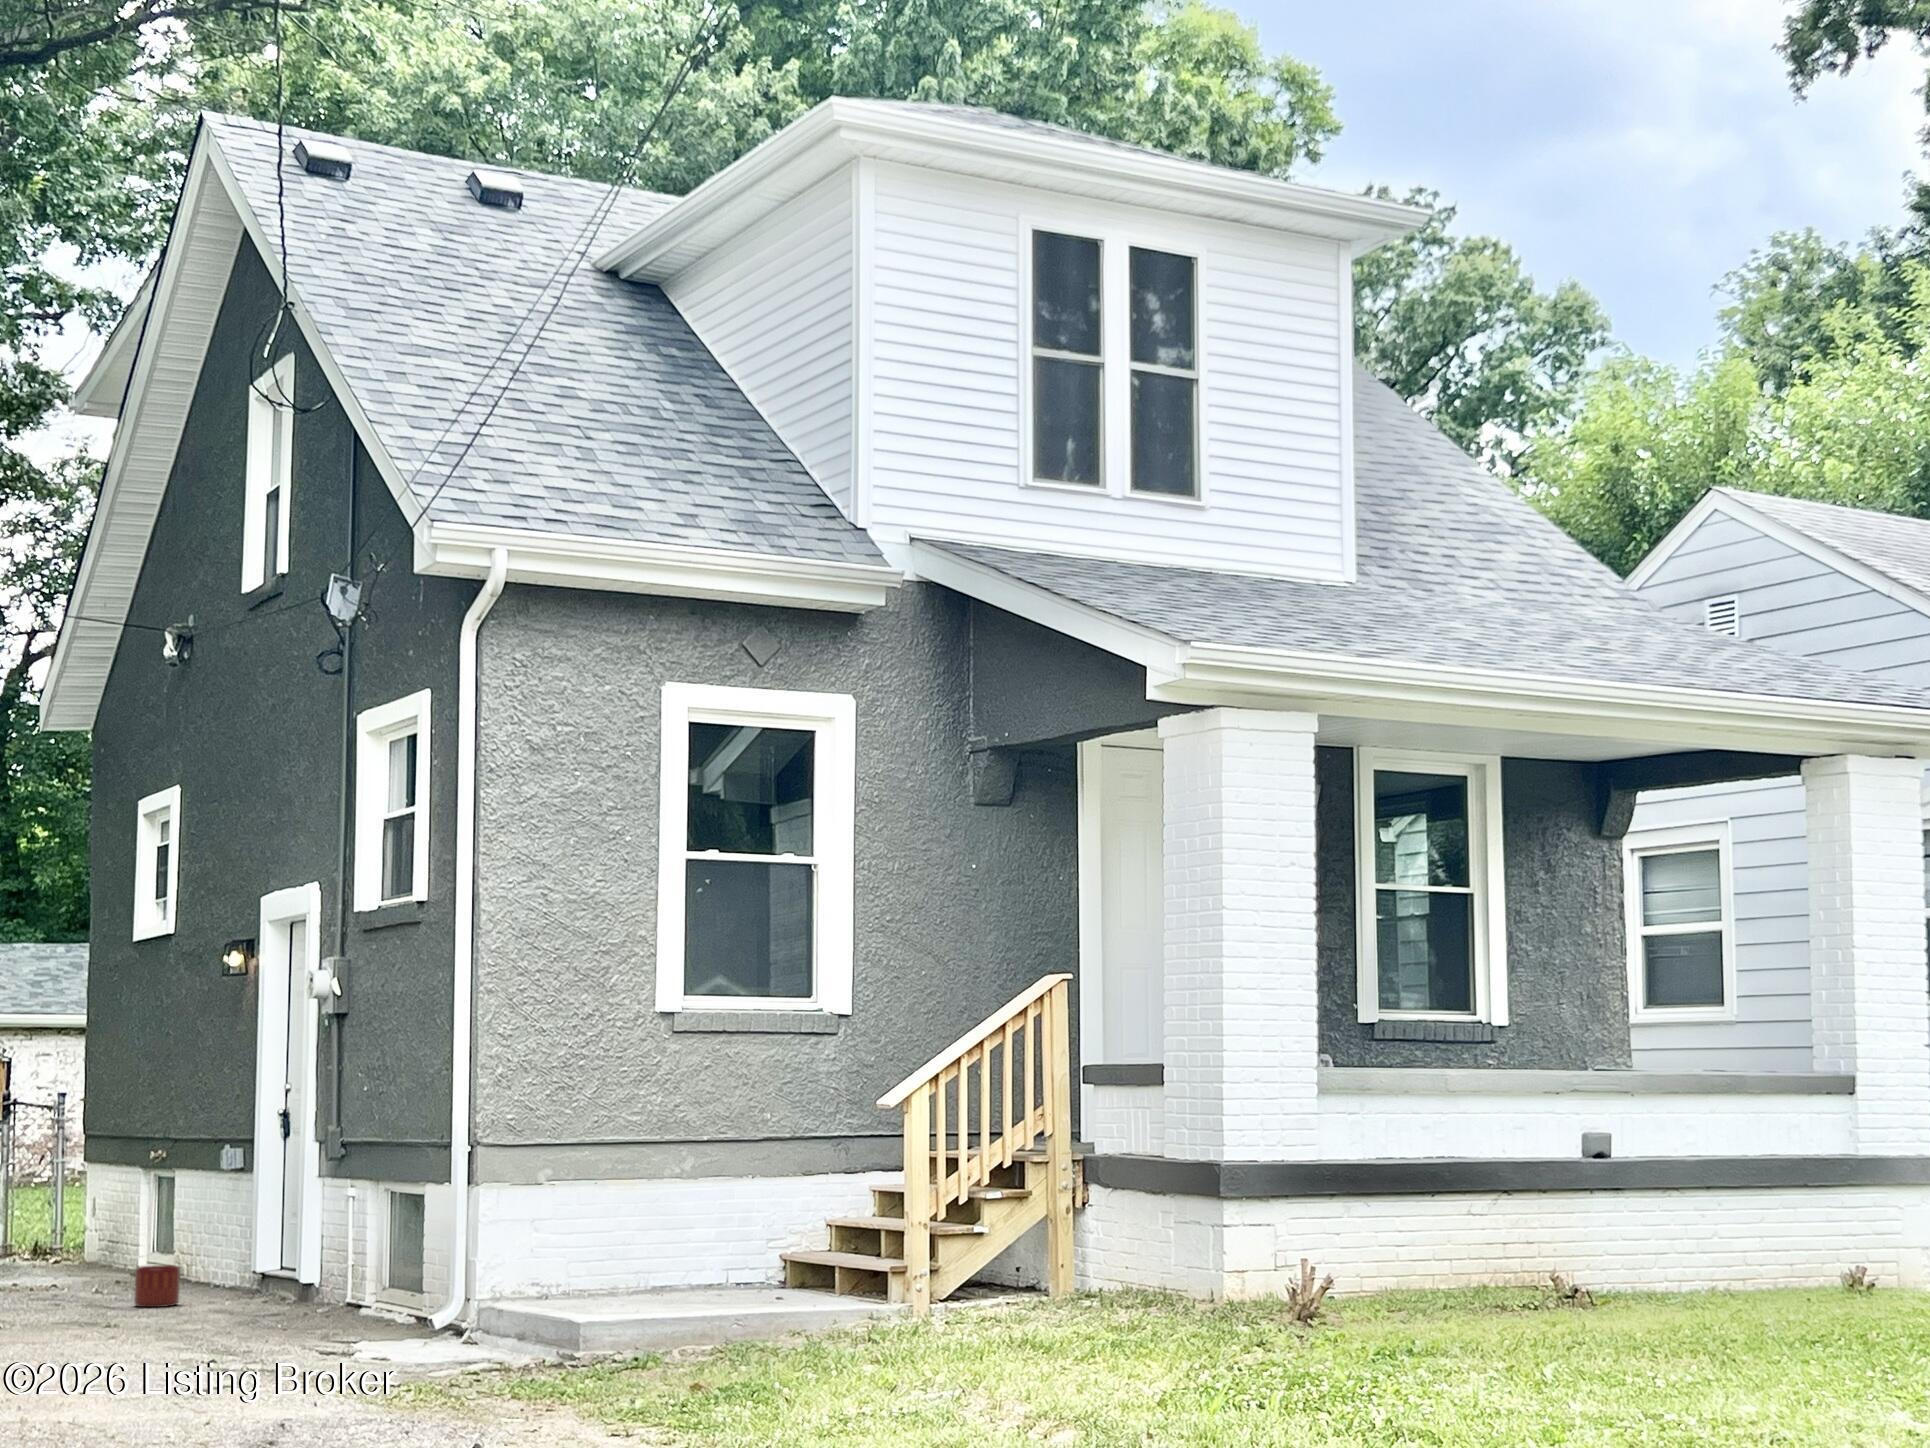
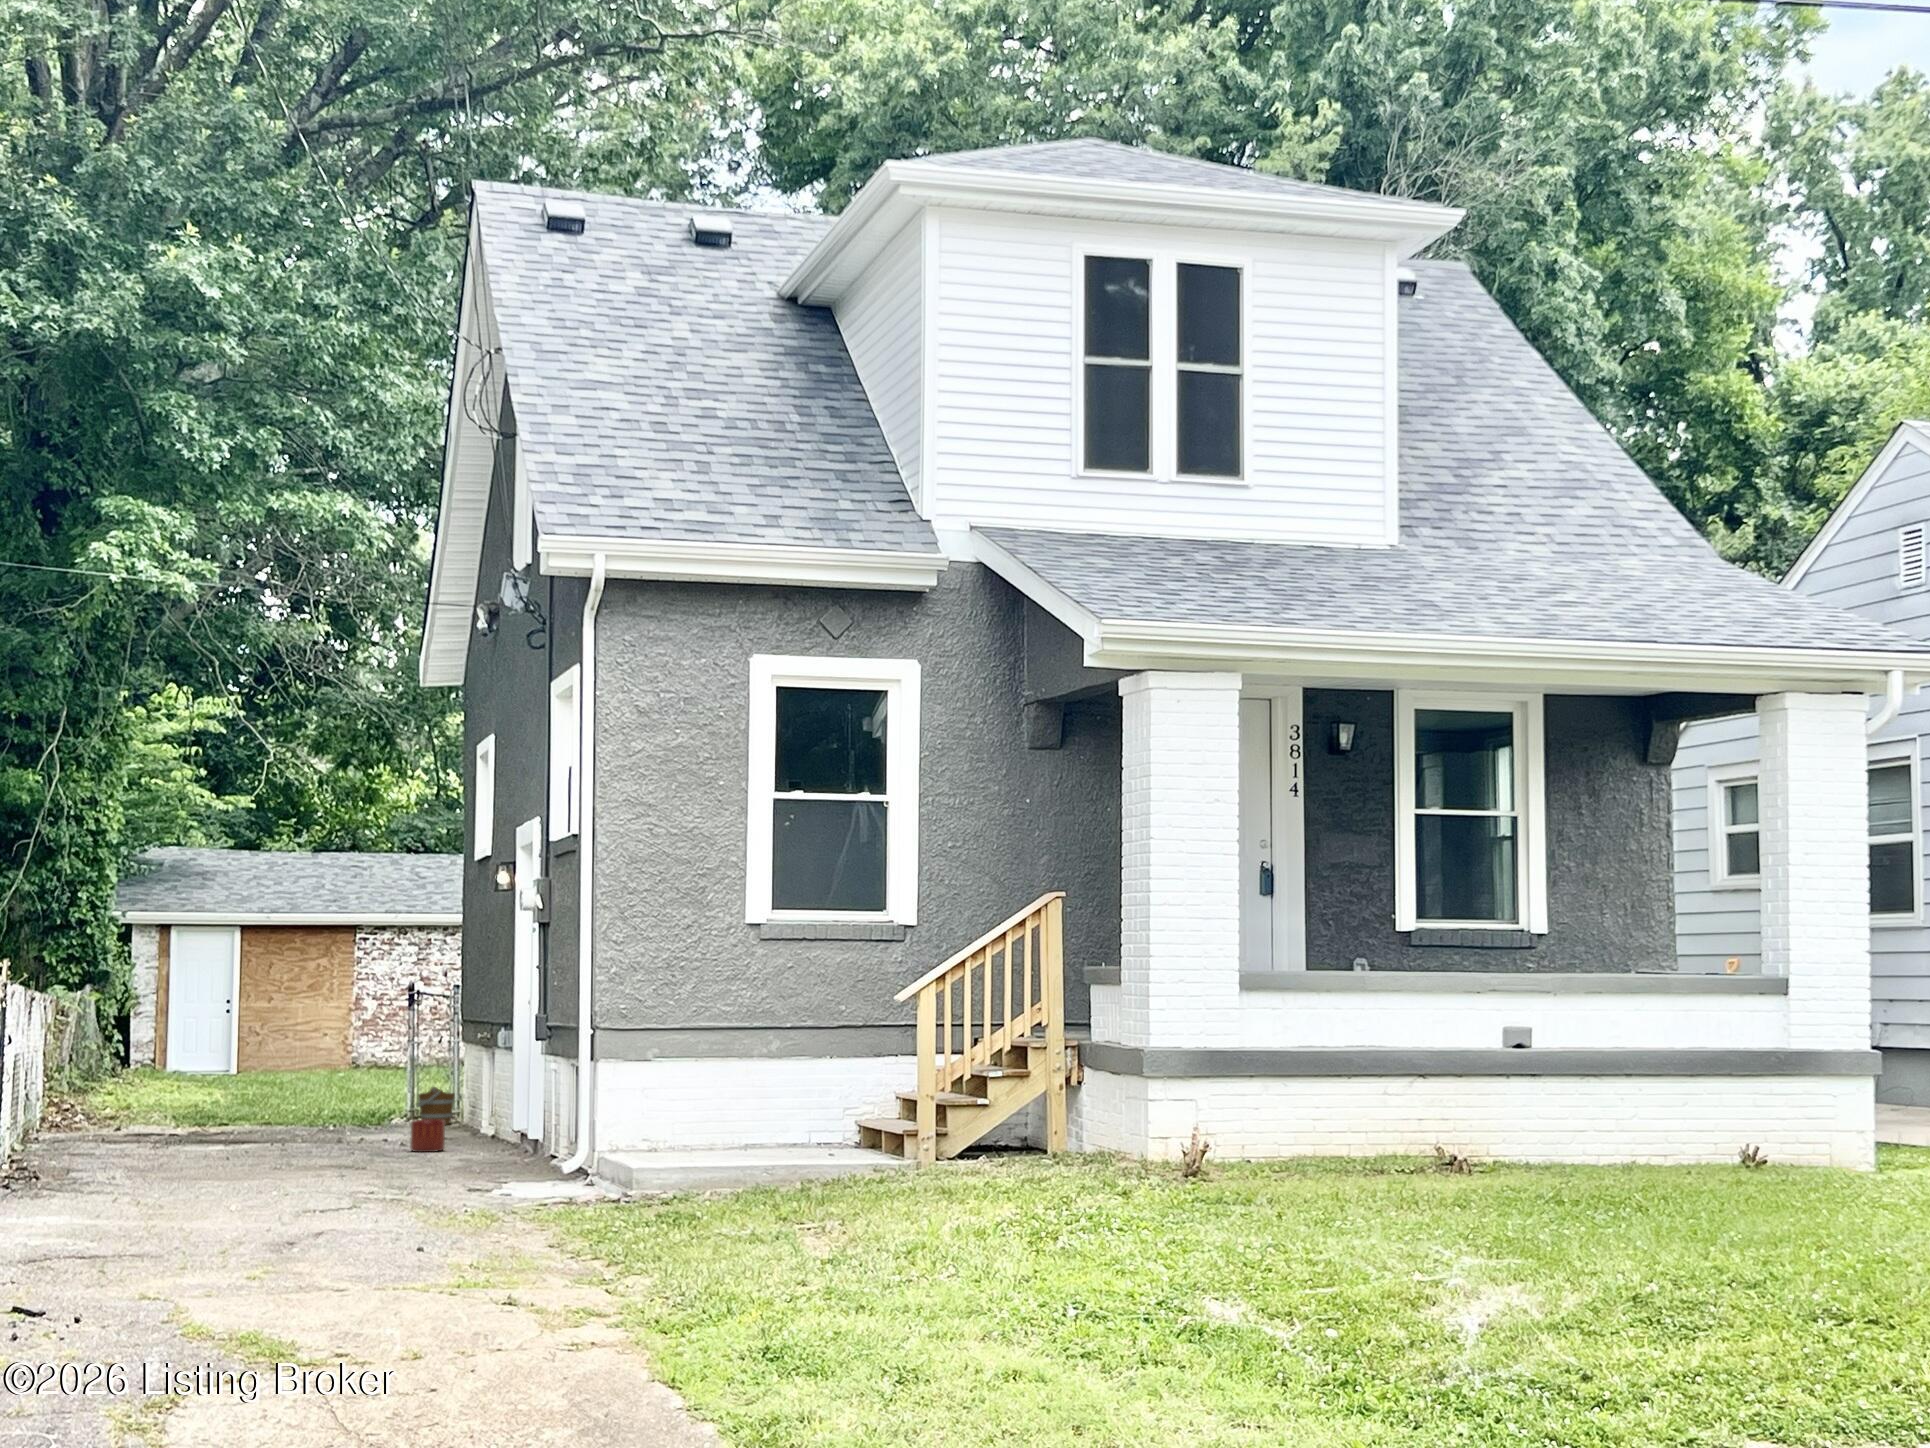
bucket: none [52,1219,102,1267] -> present [417,1087,455,1125]

